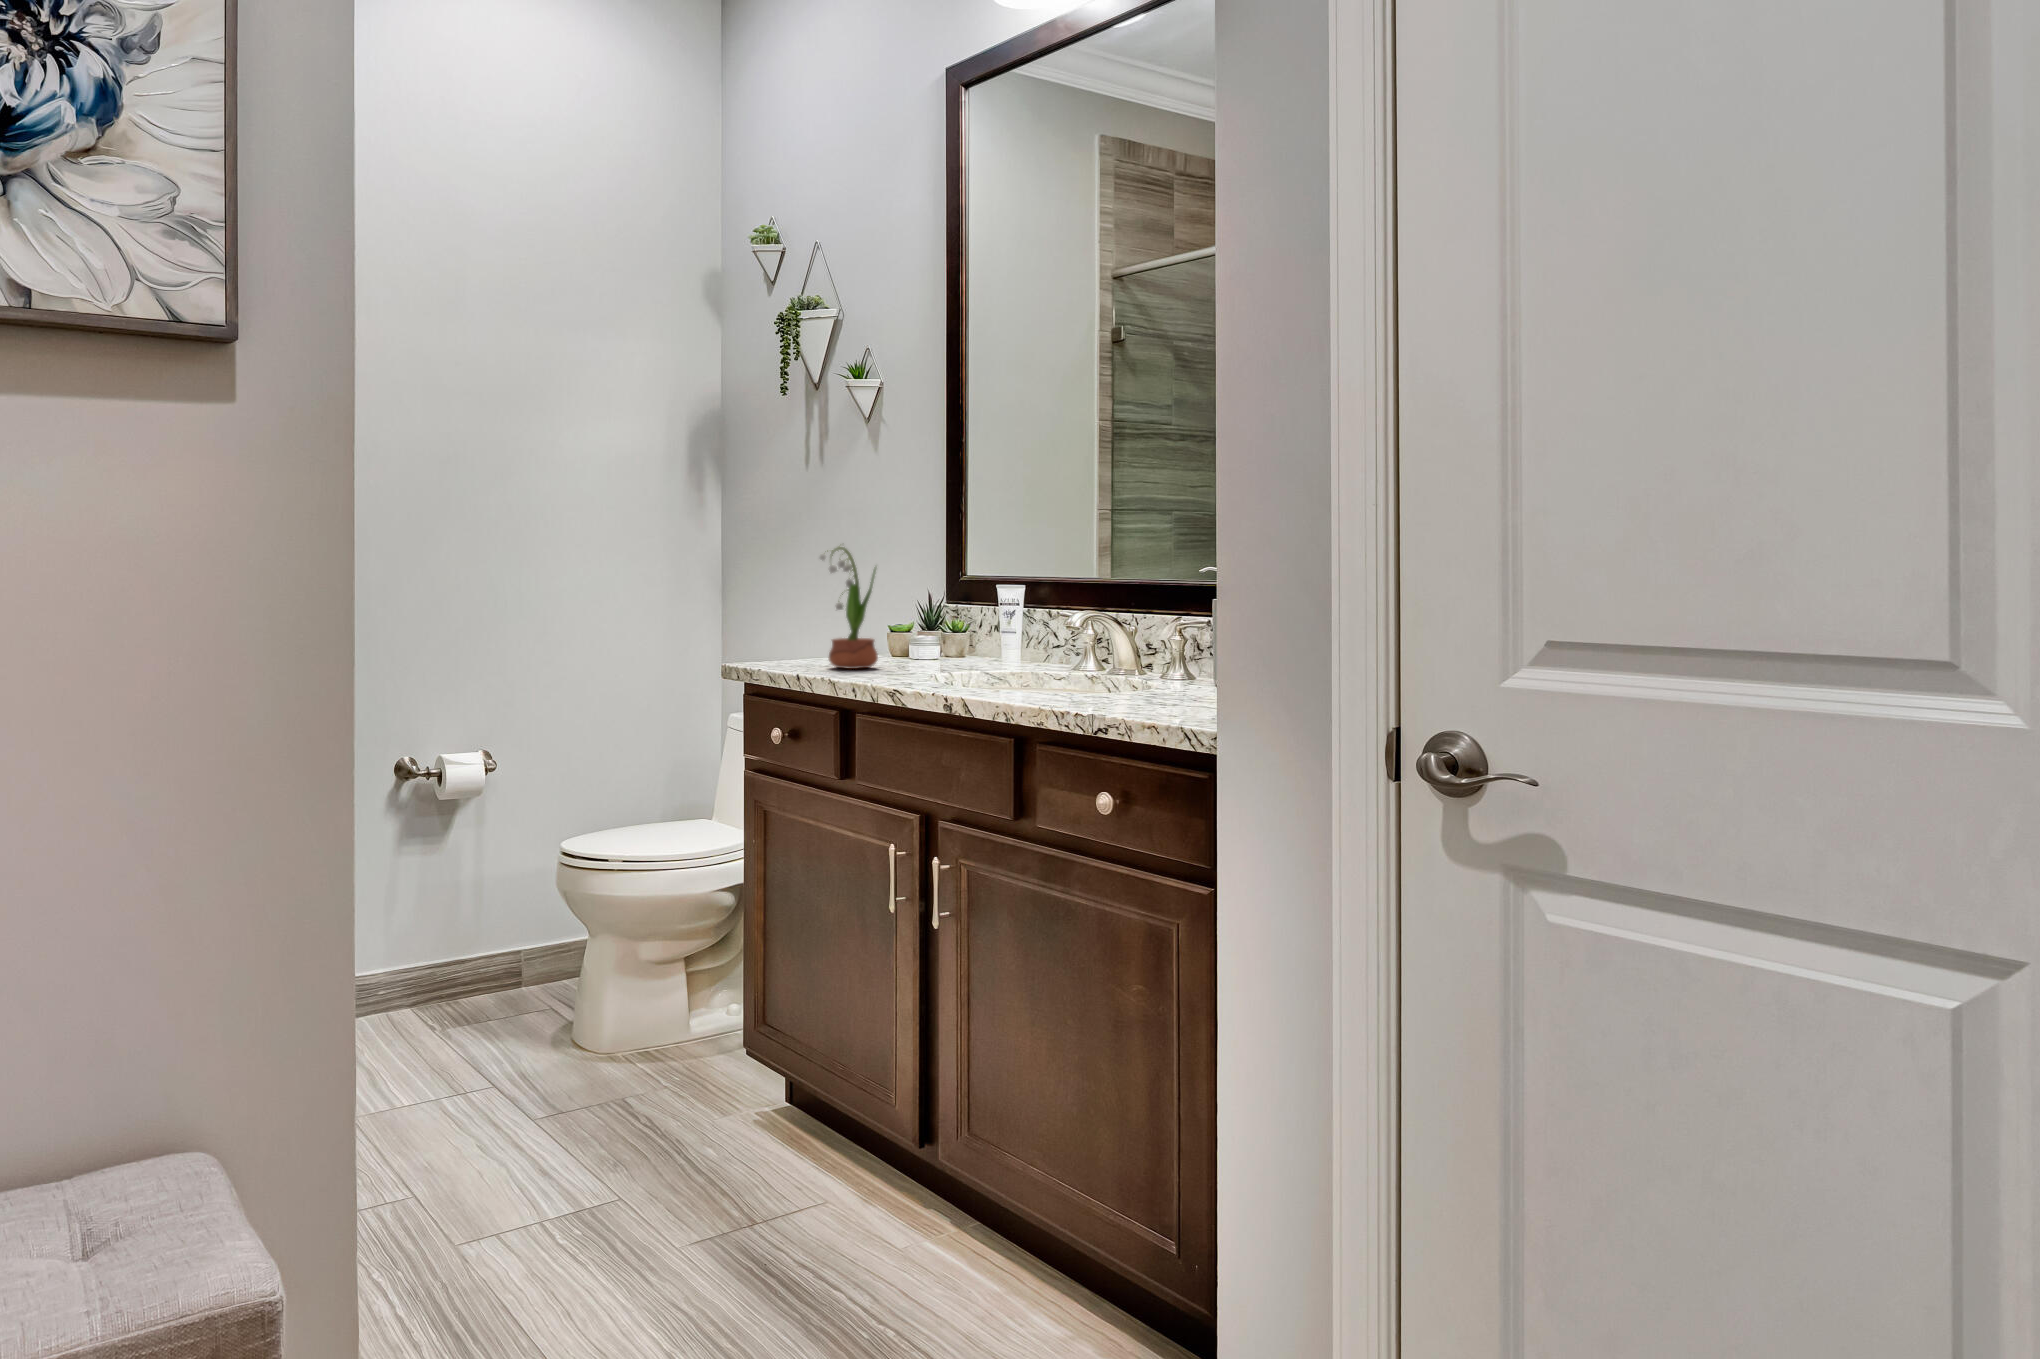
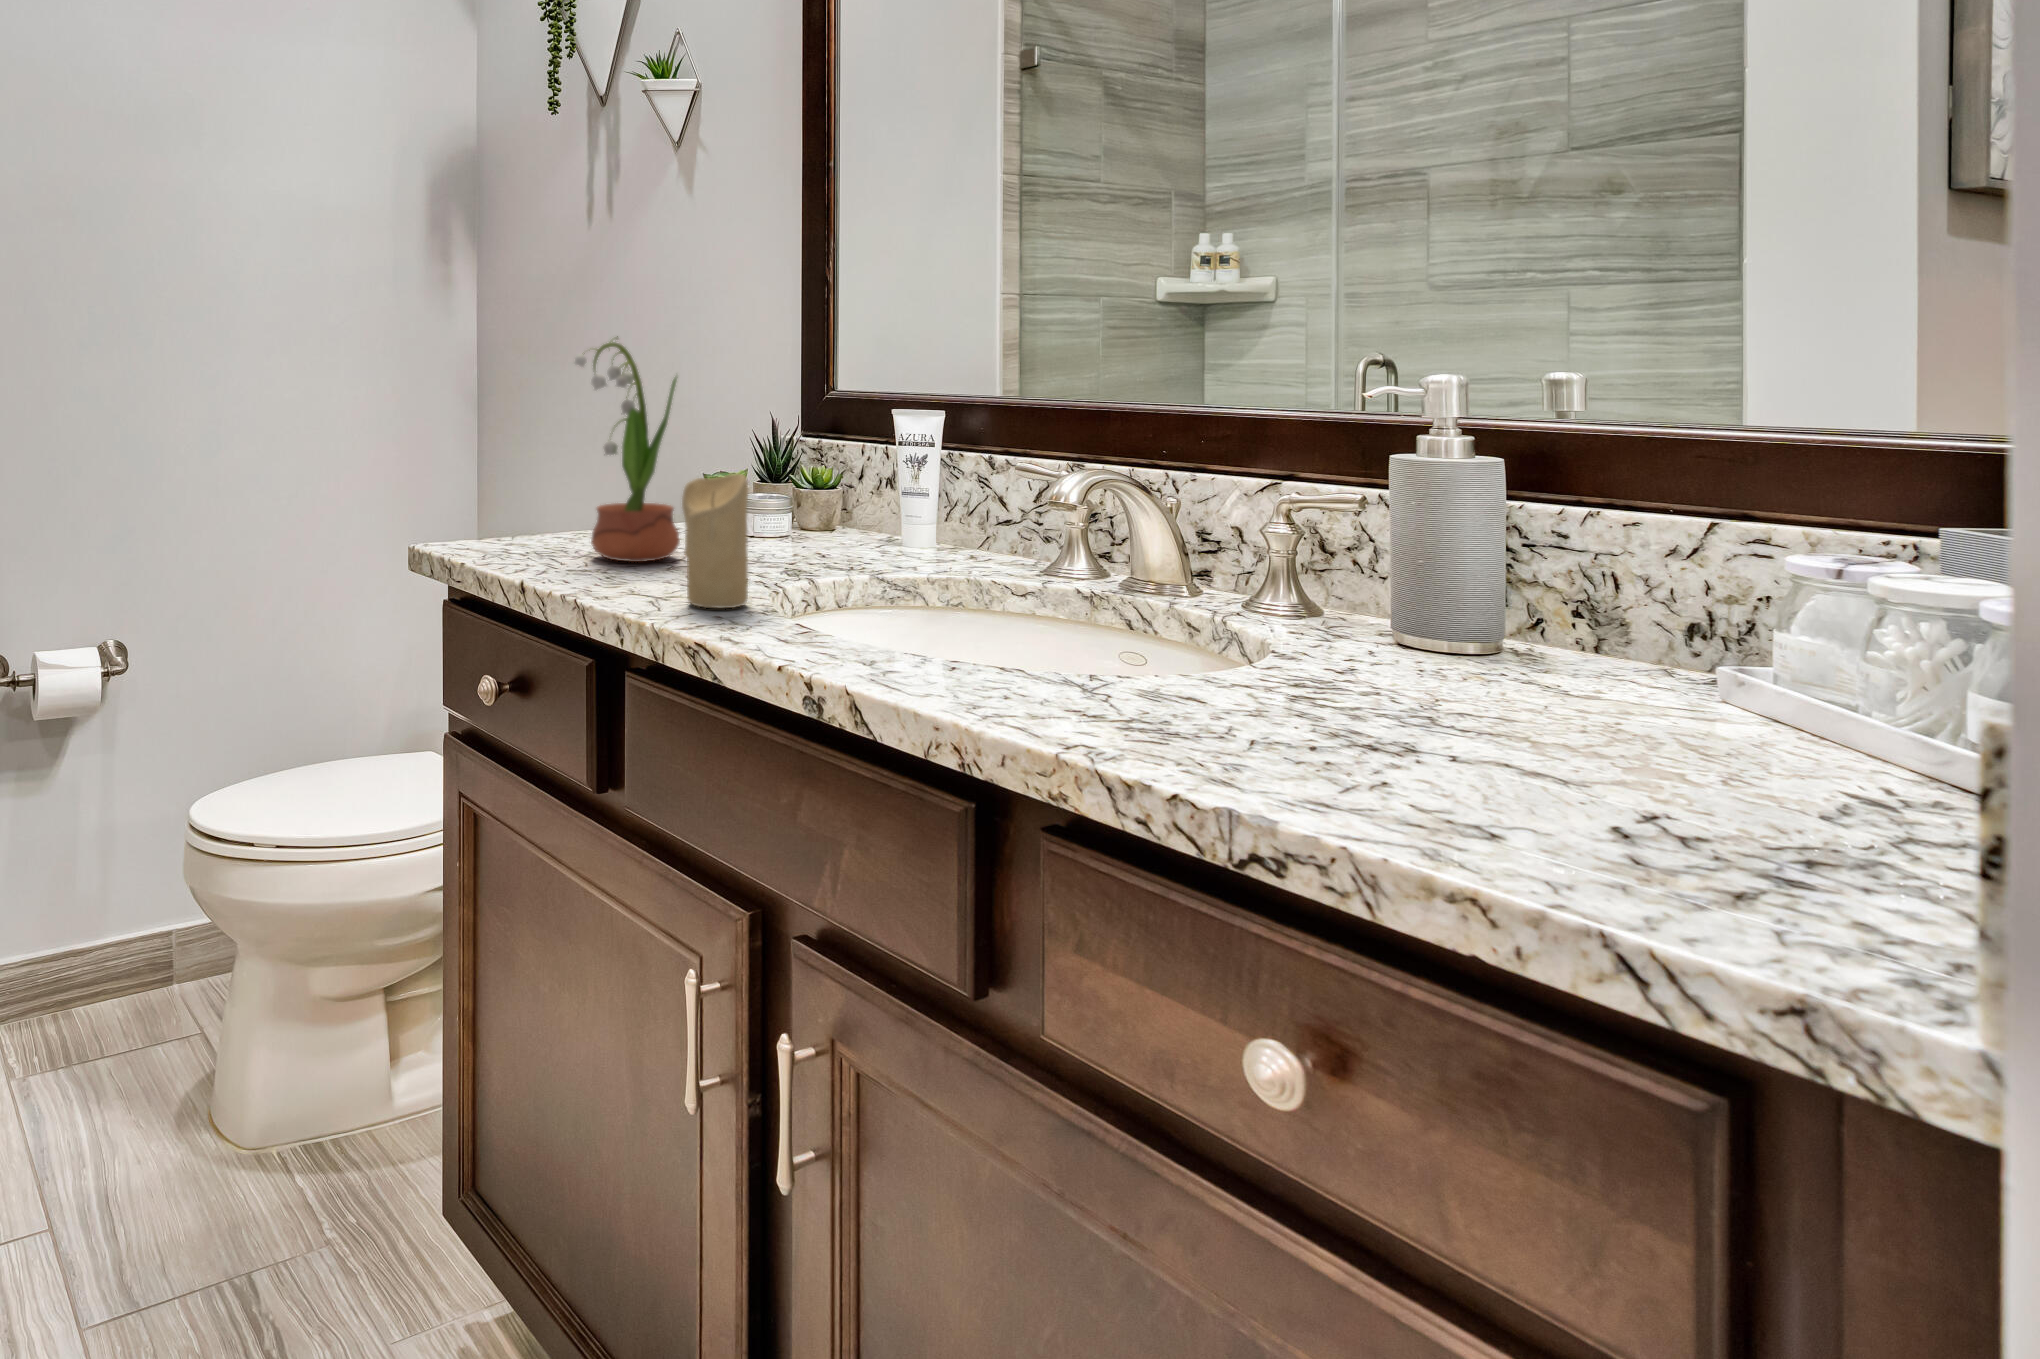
candle: none [884,614,918,681] -> present [682,474,748,608]

